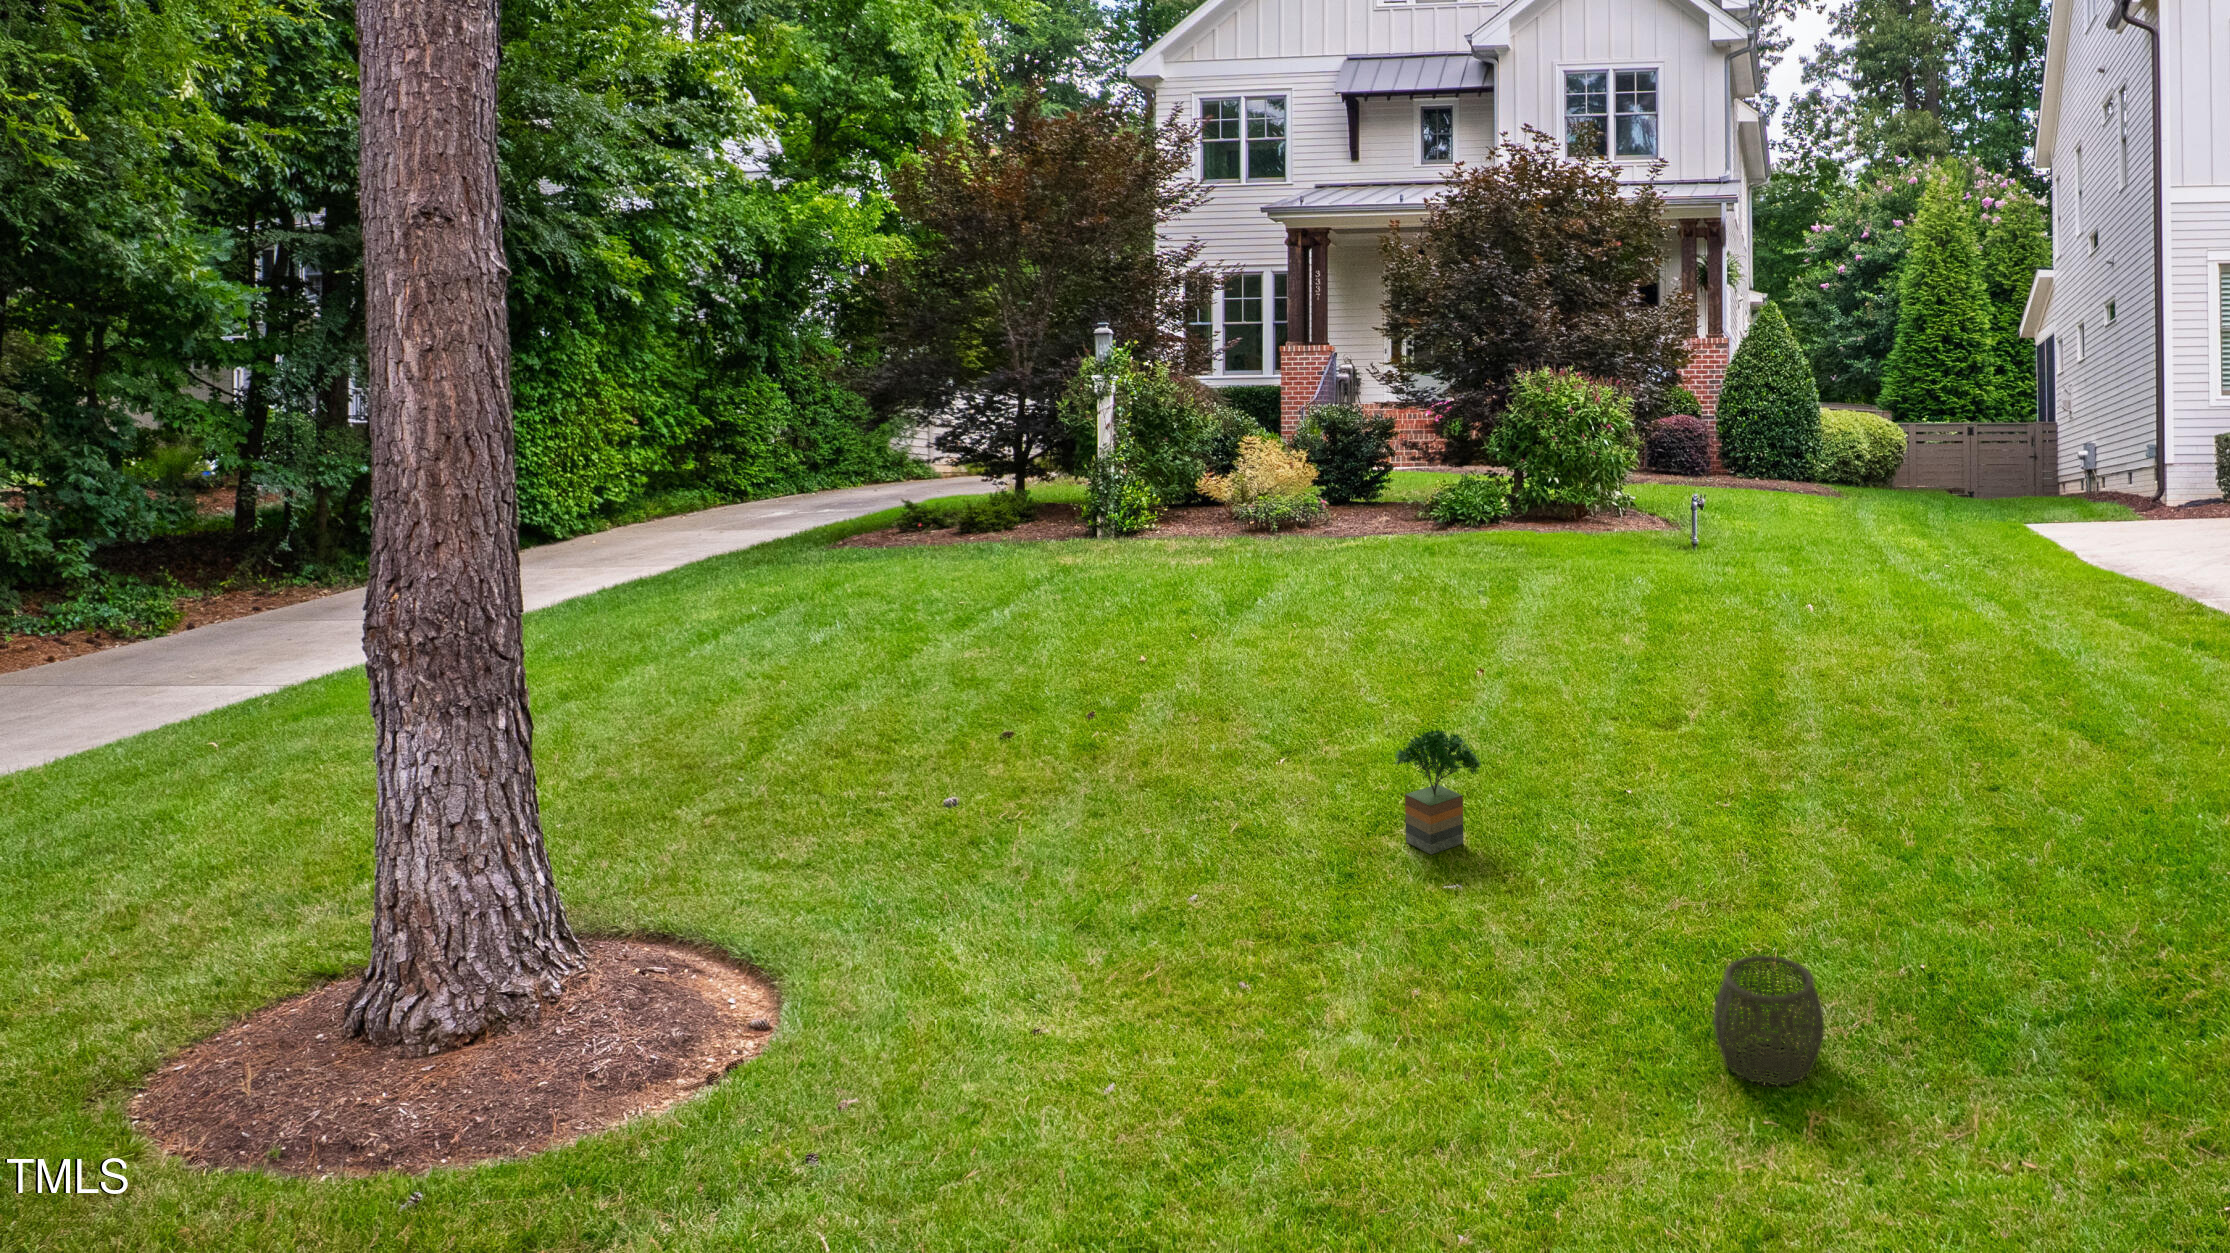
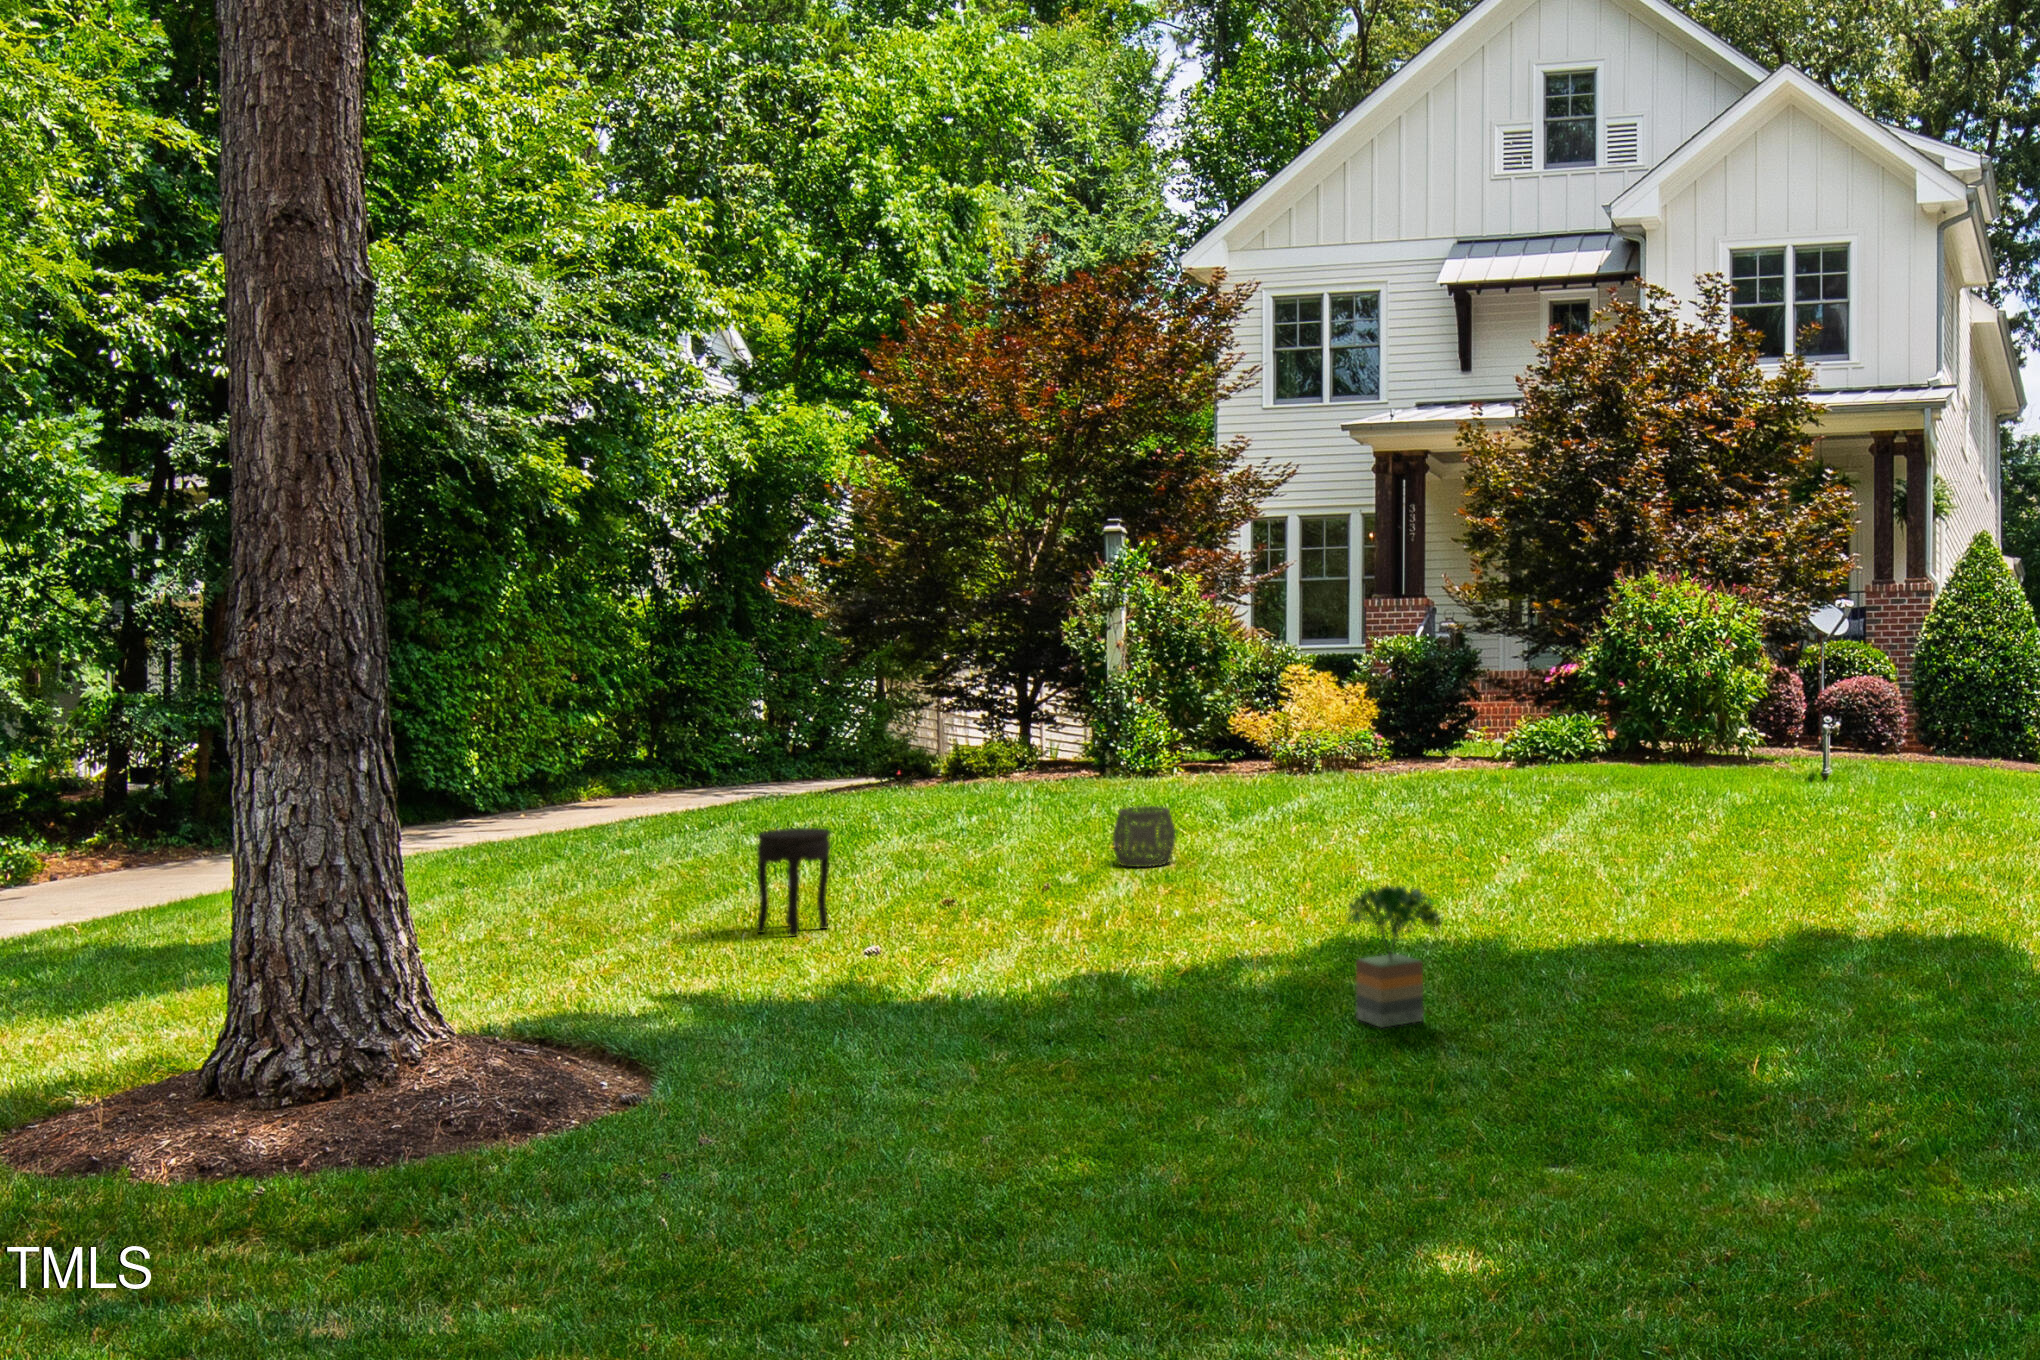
side table: none [855,639,922,735] -> present [757,828,830,936]
woven basket: present [1714,956,1824,1085] -> present [1113,806,1176,867]

